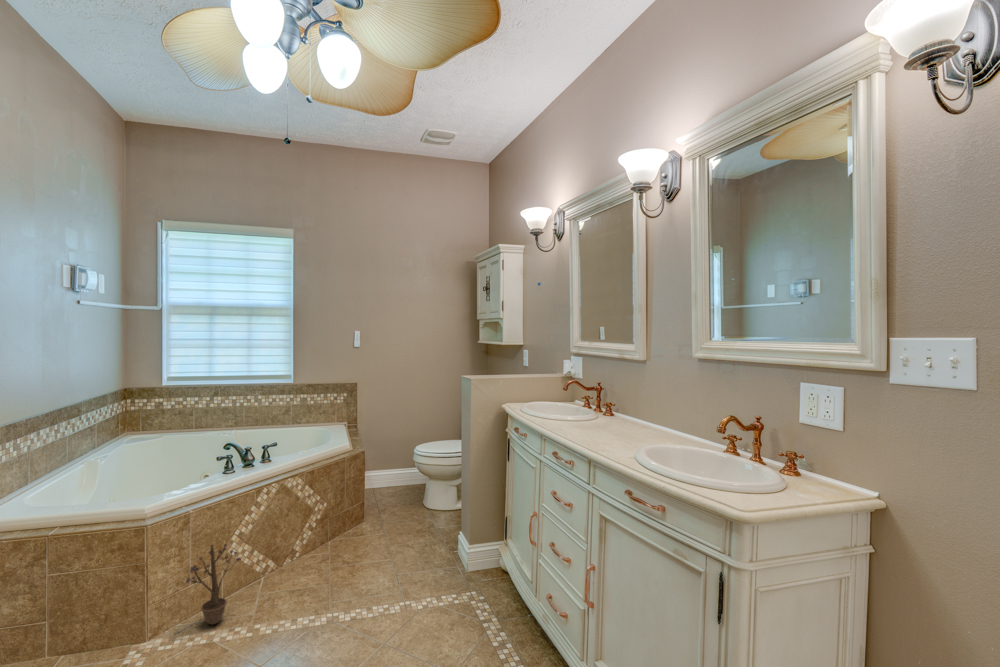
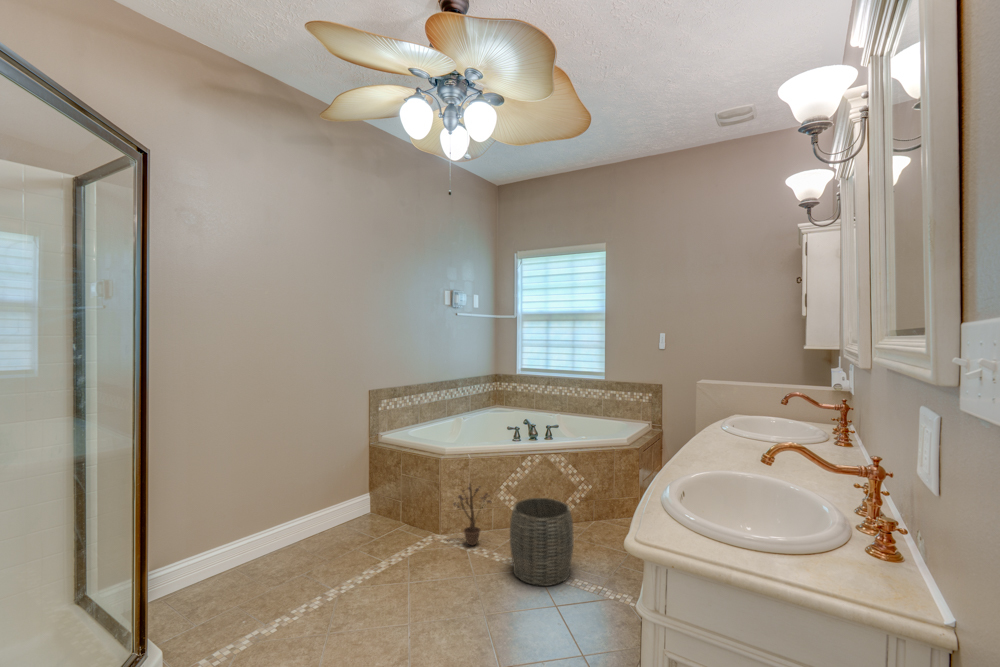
woven basket: none [290,528,364,630] -> present [510,498,573,586]

